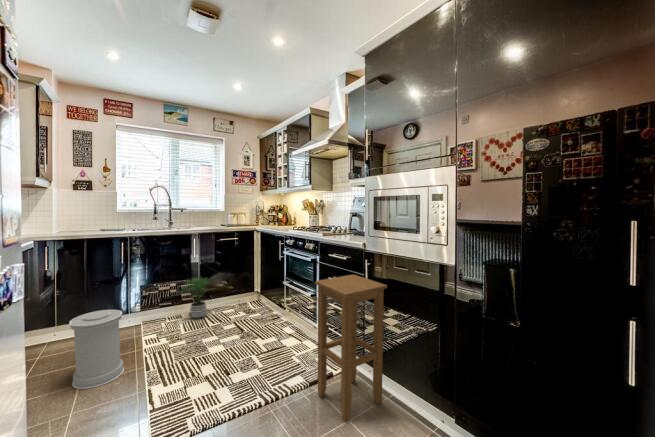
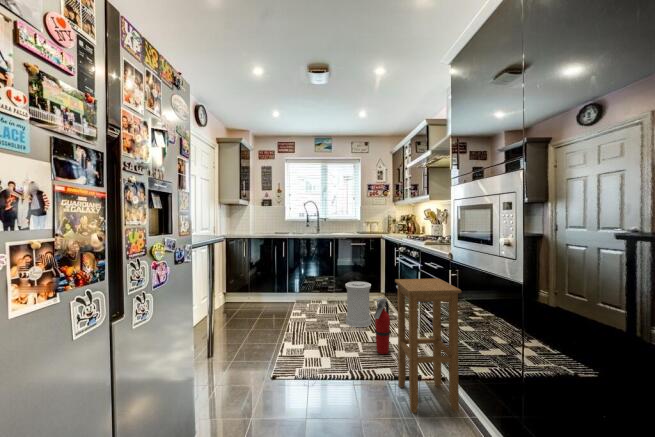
potted plant: present [182,278,207,319] -> none [319,273,343,308]
fire extinguisher: none [275,301,292,364] -> present [373,298,390,354]
trash can: present [70,310,124,389] -> present [345,281,371,327]

